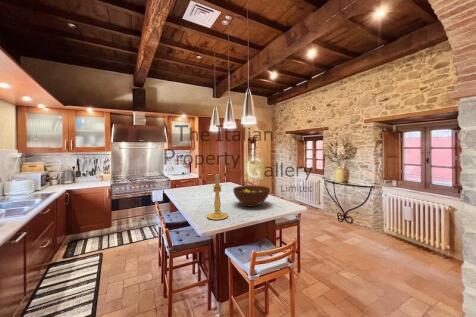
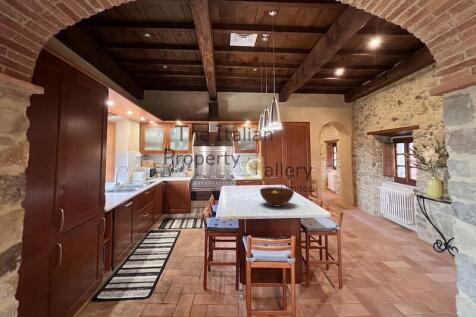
candle holder: present [207,174,228,220] -> none [230,174,247,211]

